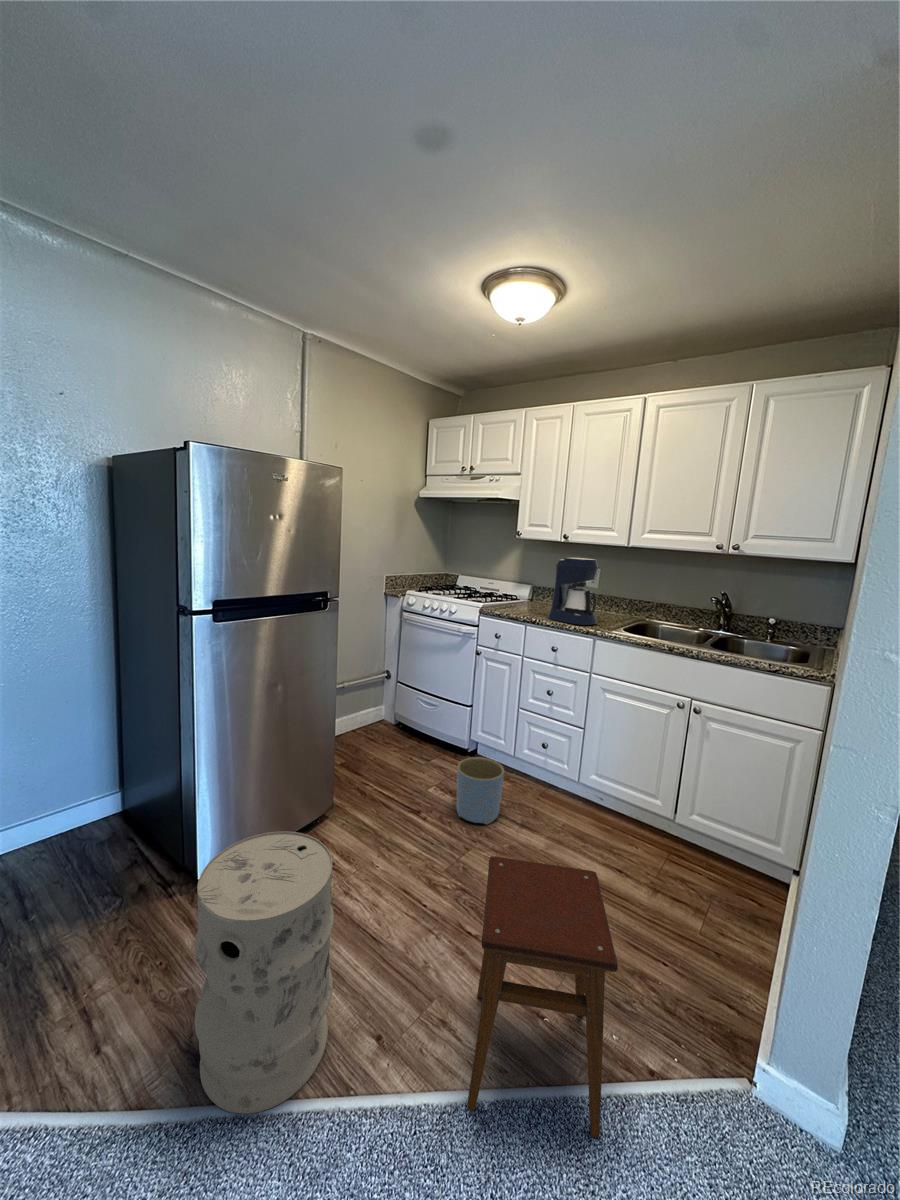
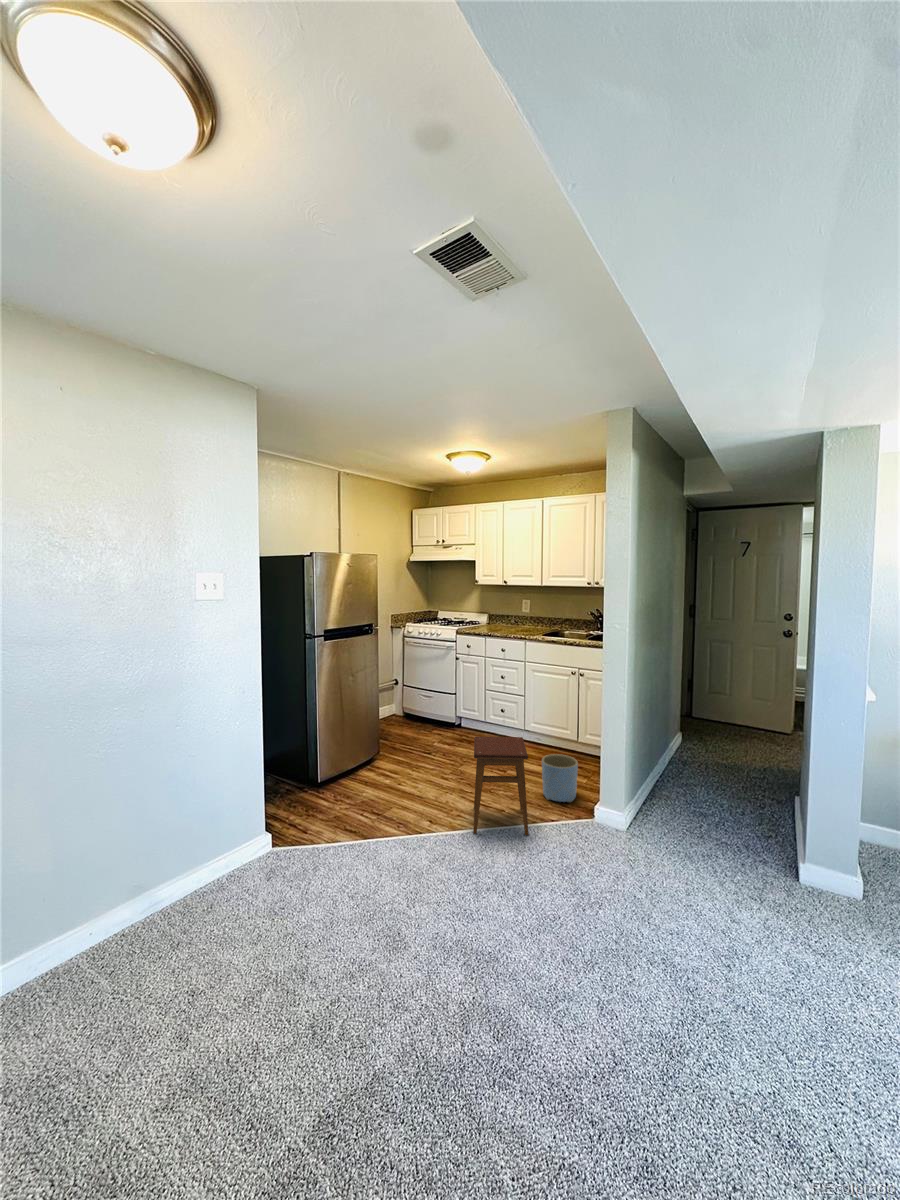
coffee maker: present [548,558,598,625] -> none [498,595,528,634]
planter: present [456,757,504,824] -> present [542,754,578,802]
trash can: present [195,831,334,1114] -> none [351,732,408,842]

